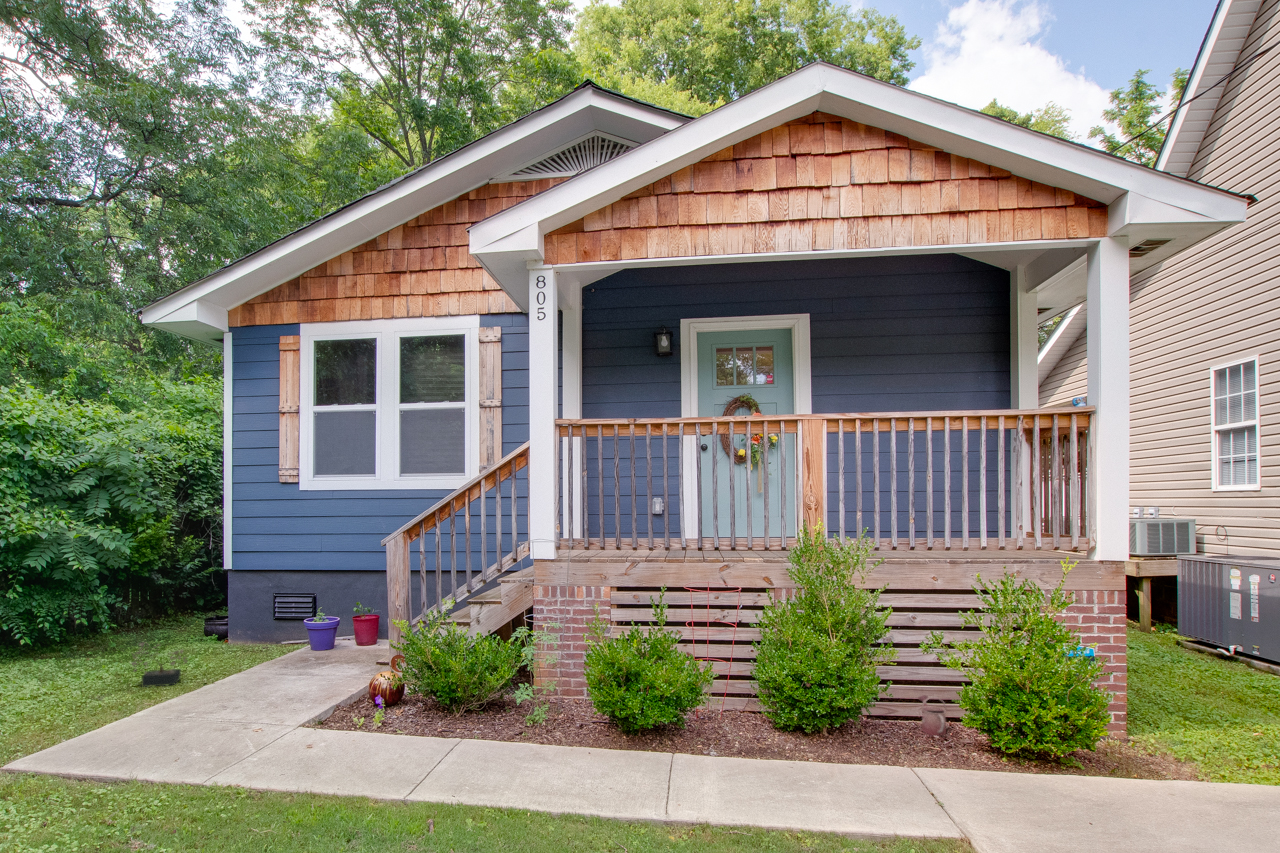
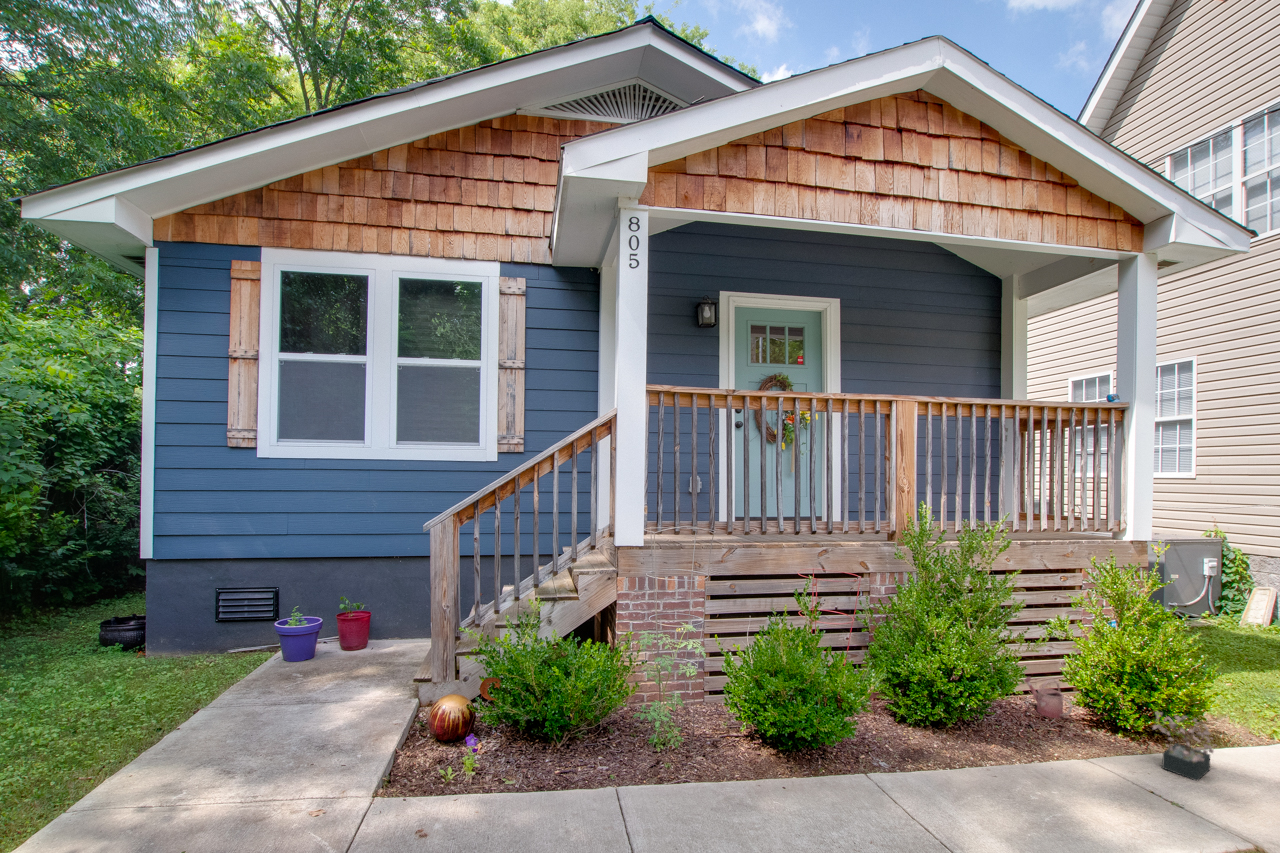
decorative plant: present [132,643,187,687] -> present [1153,712,1215,781]

